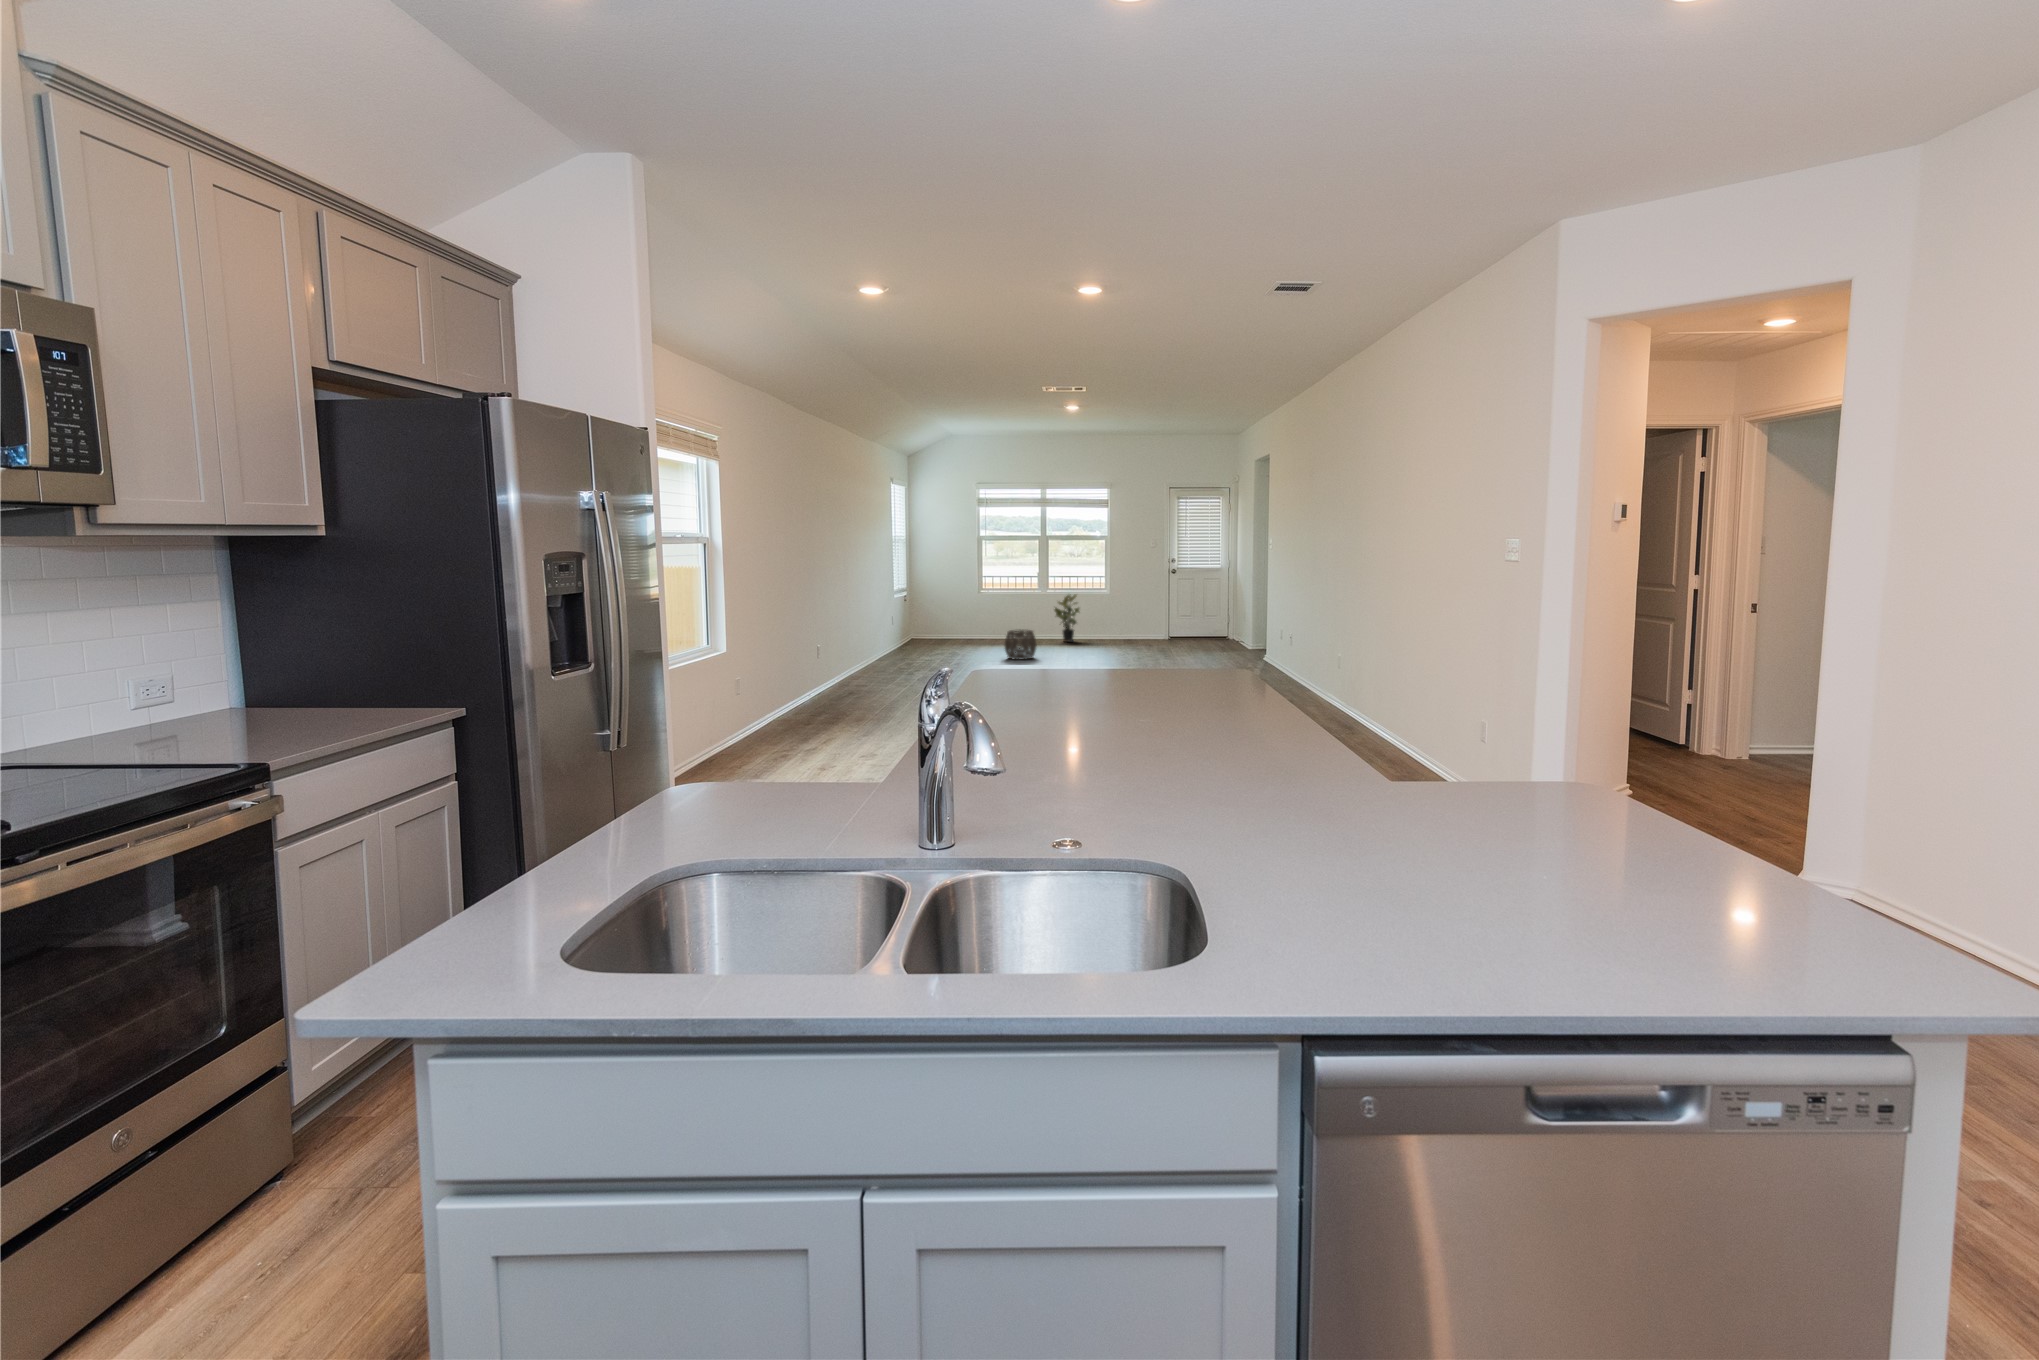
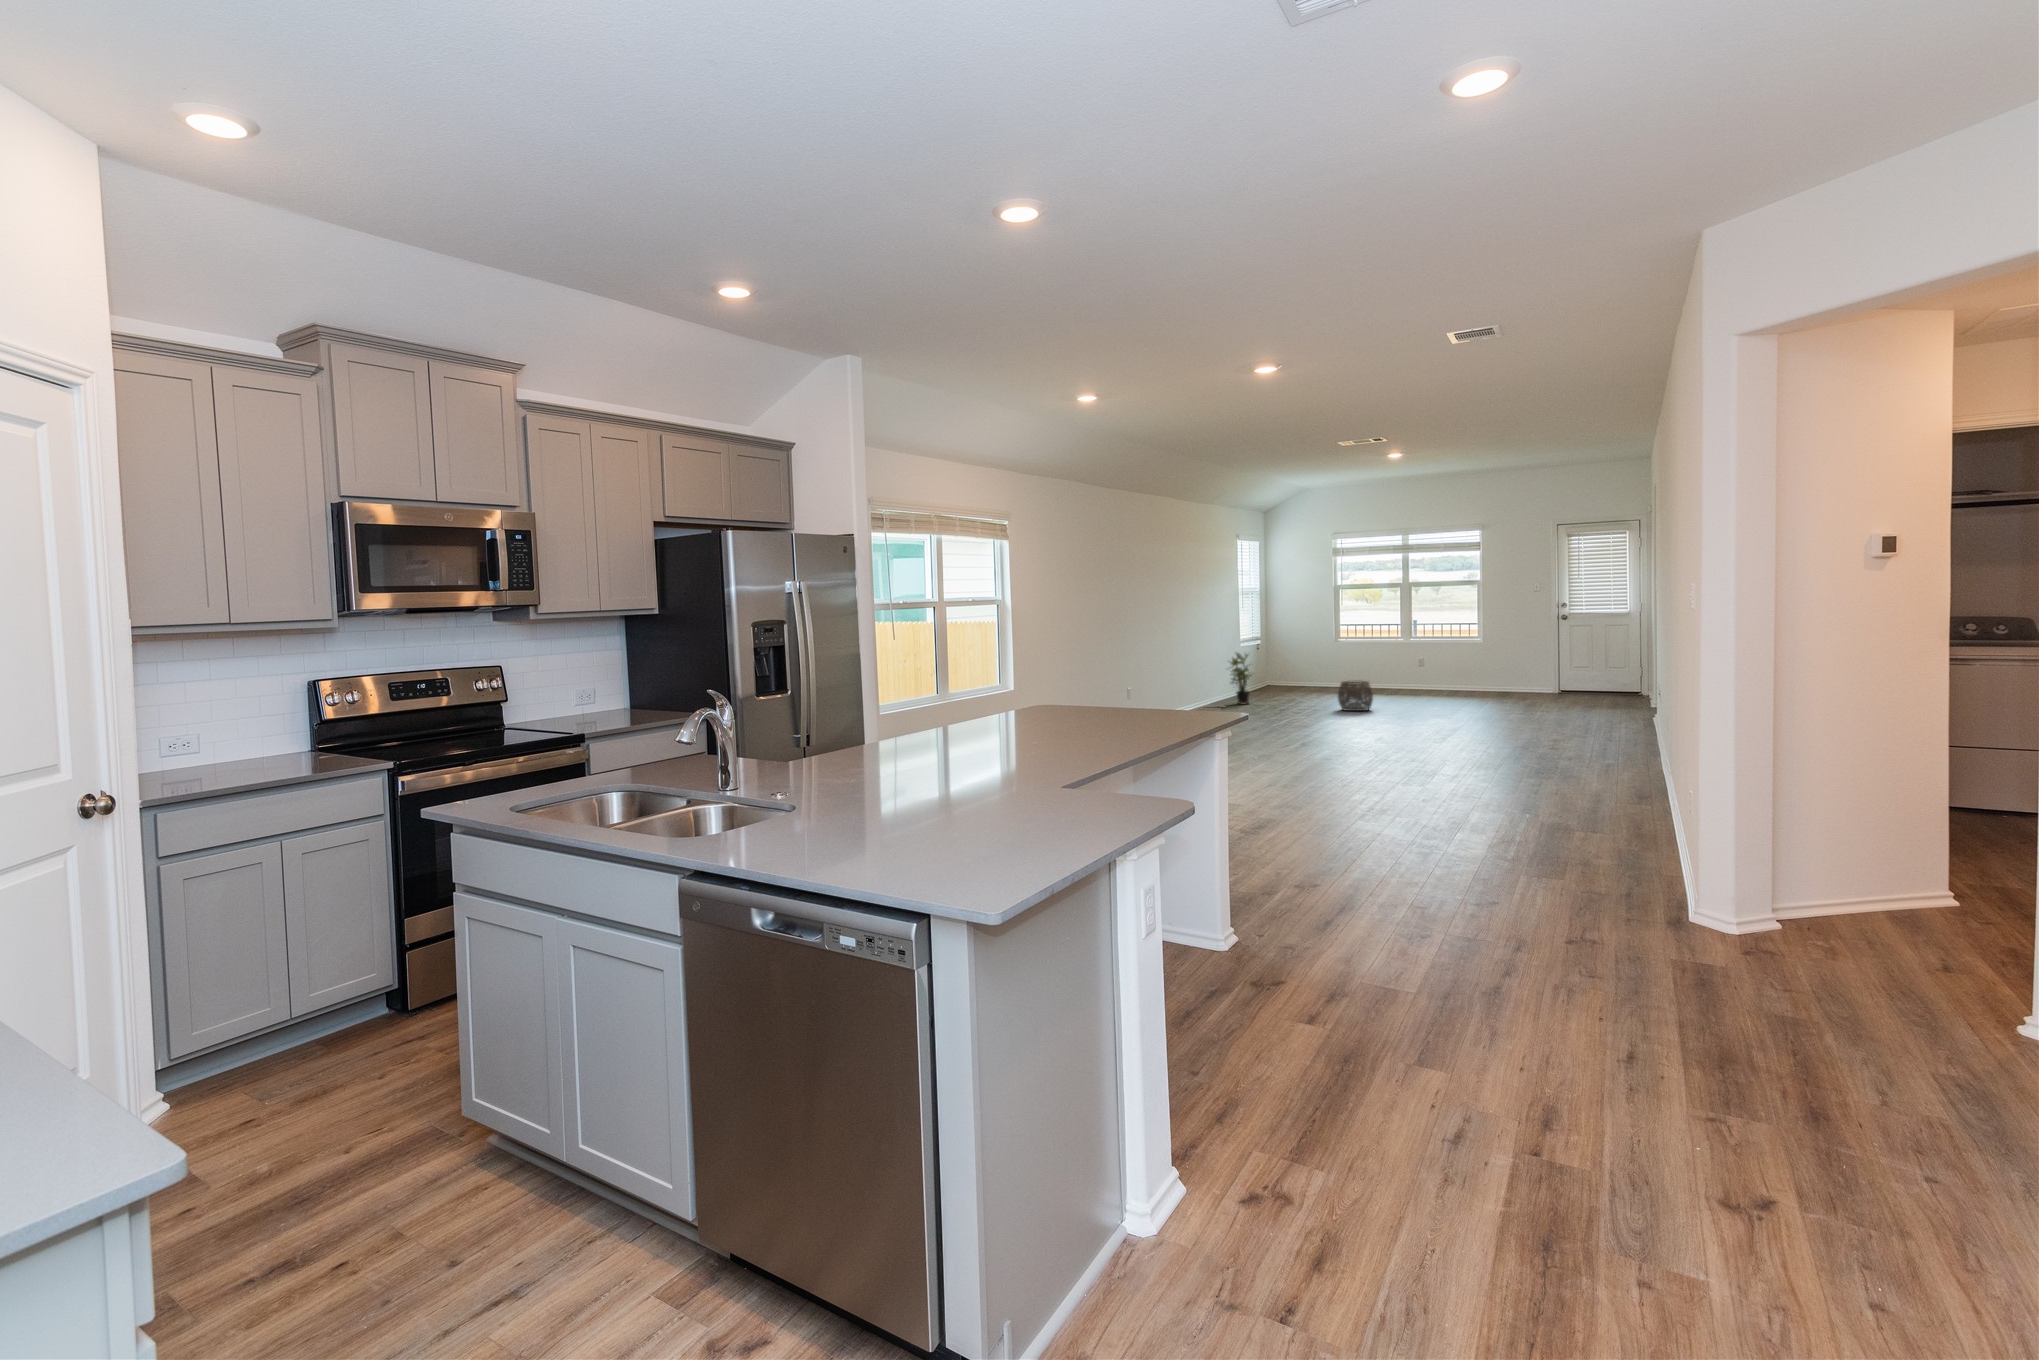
potted plant: present [1055,594,1079,642] -> present [1230,653,1252,704]

